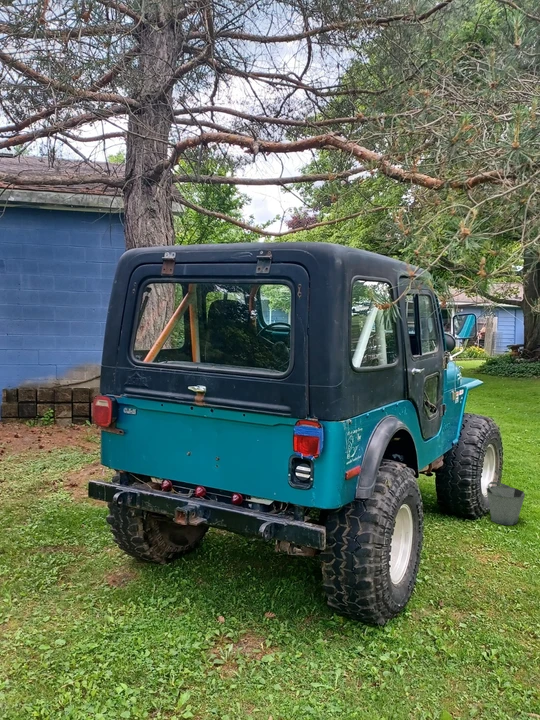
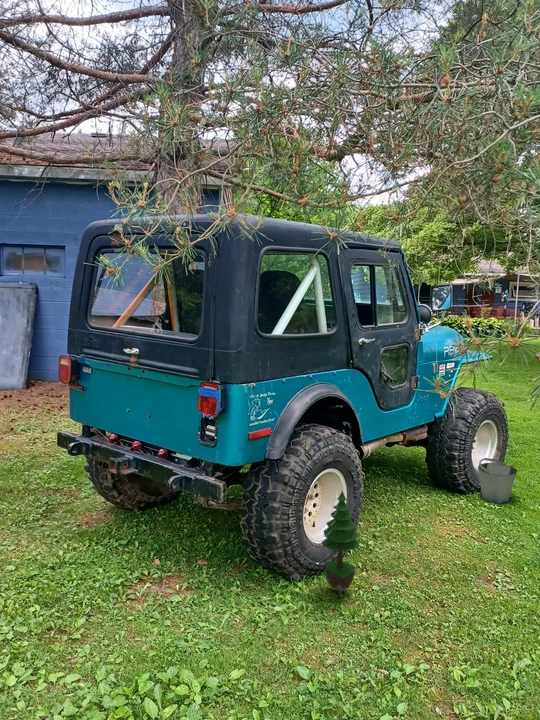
potted tree: none [406,526,447,631] -> present [322,491,359,592]

